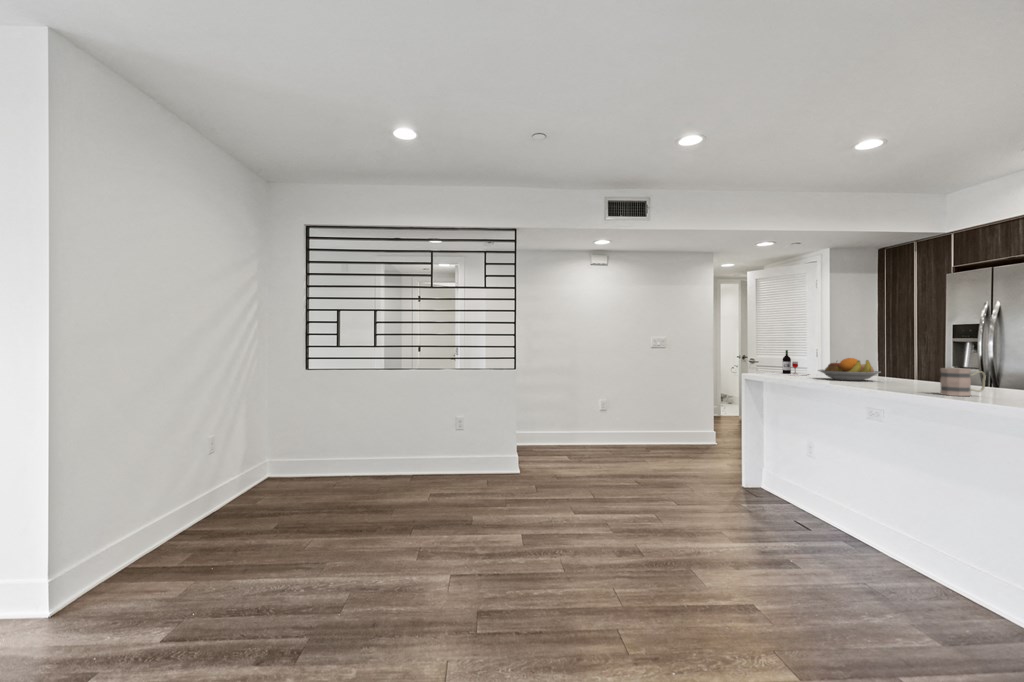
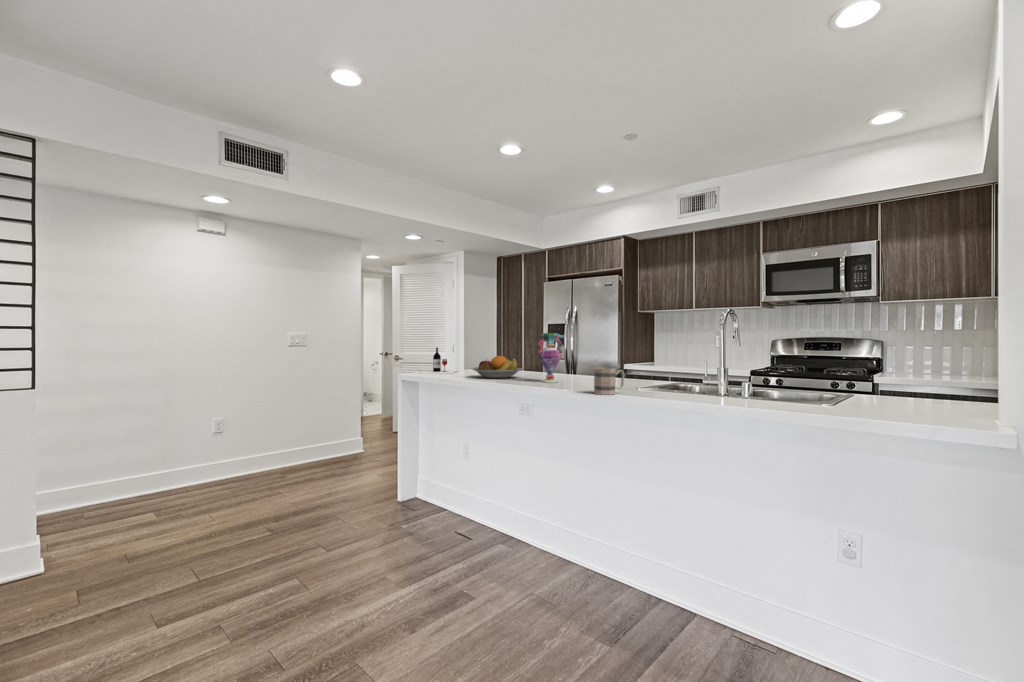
vase: none [891,334,927,386] -> present [538,333,562,383]

